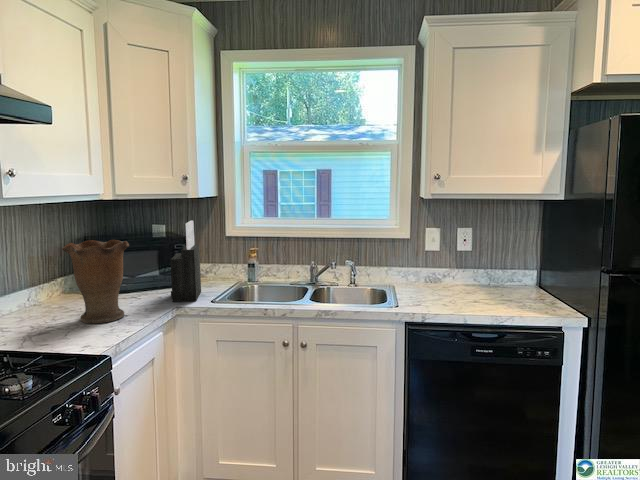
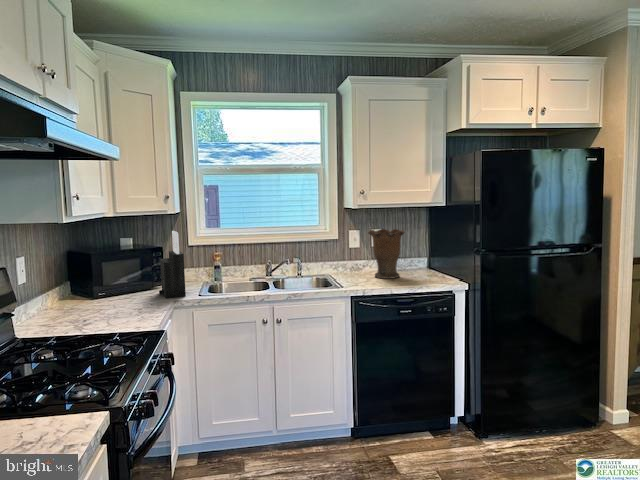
vase: present [62,240,129,323] -> present [368,229,405,279]

